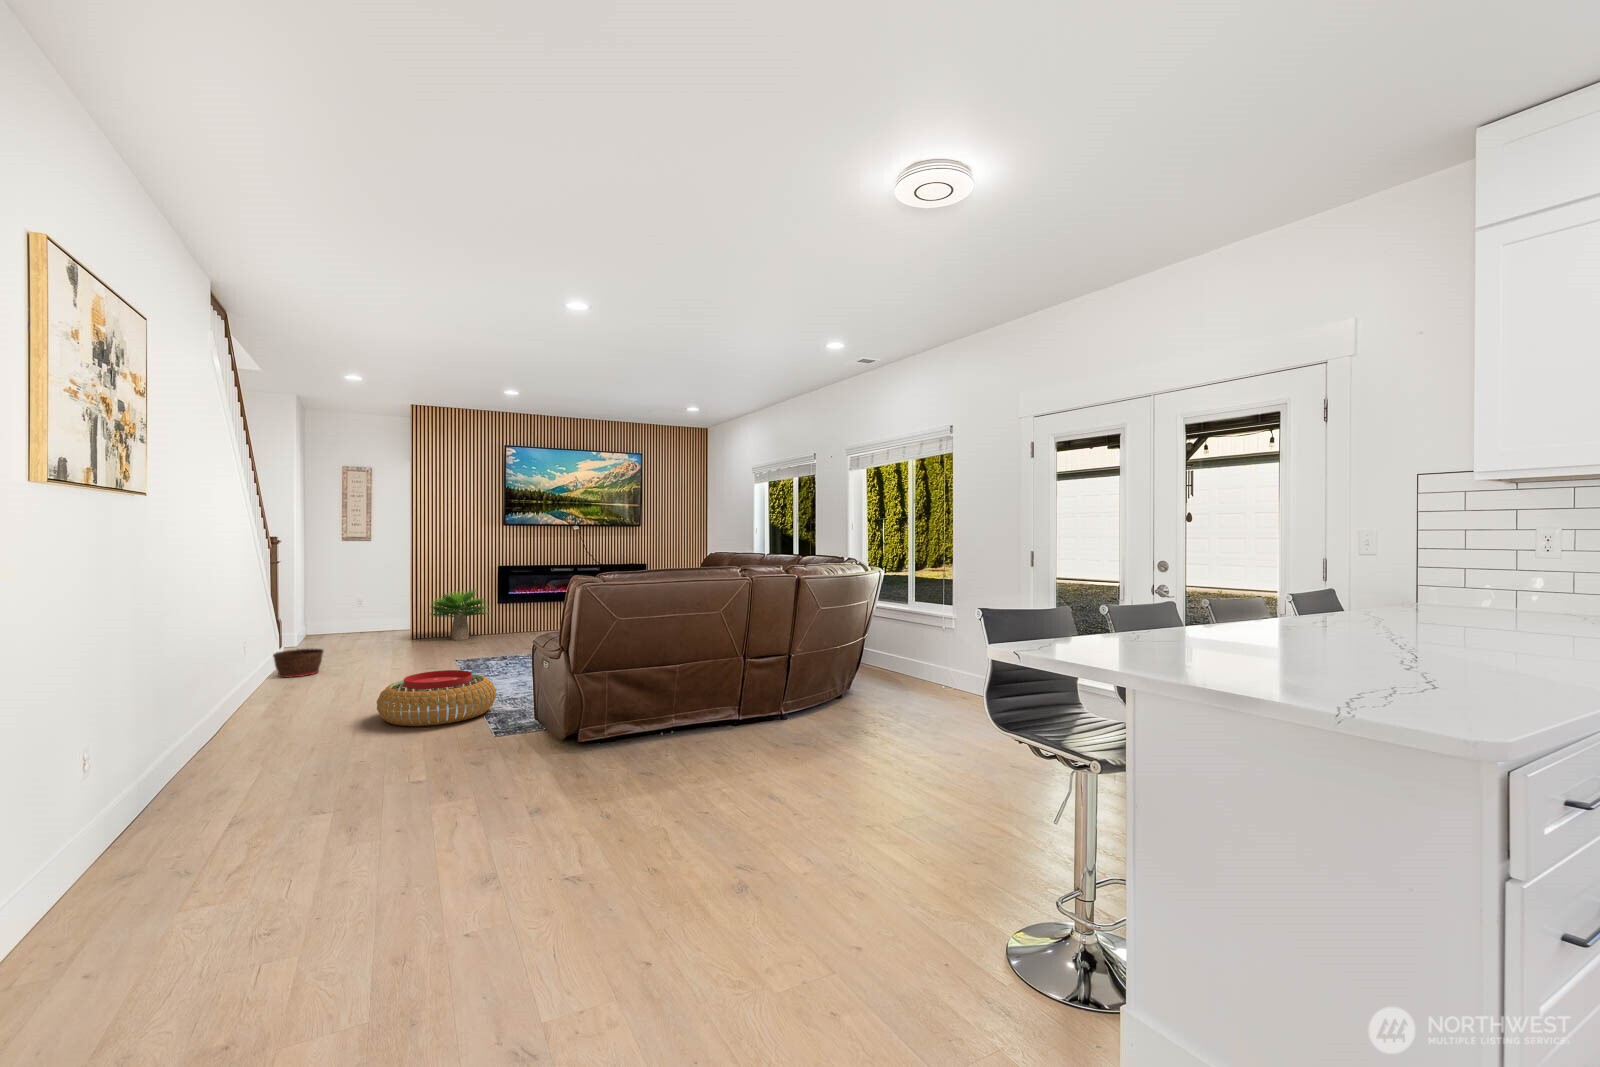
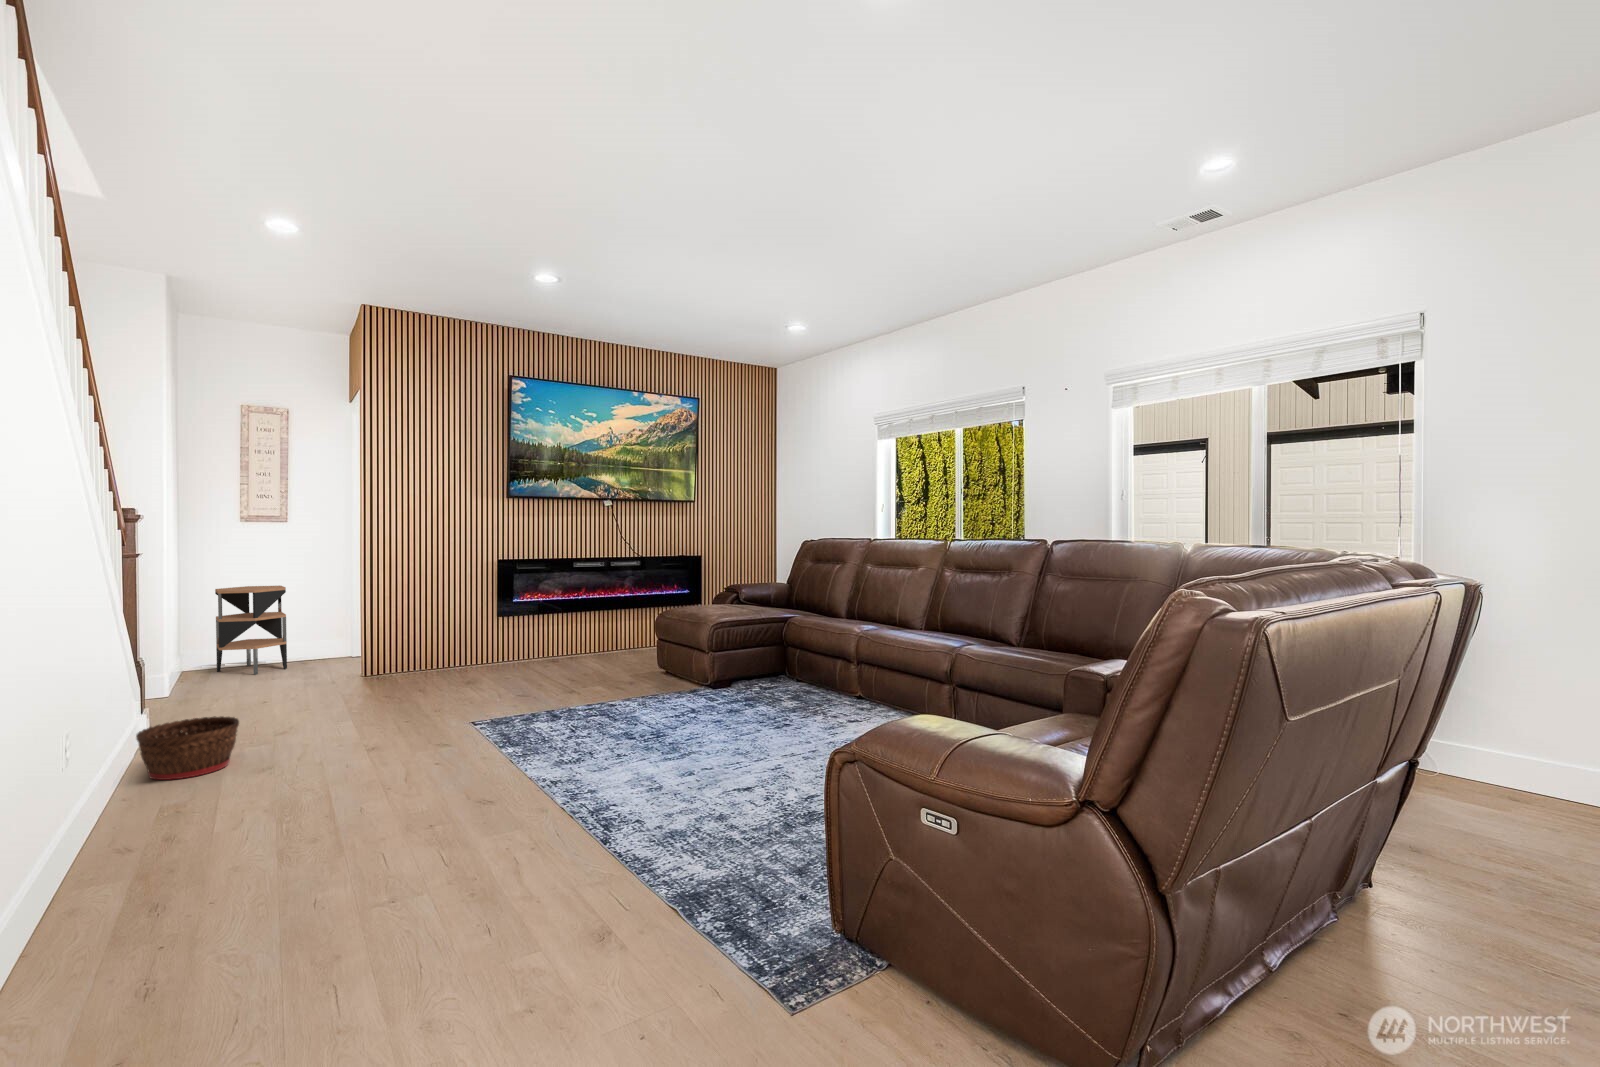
side table: none [326,581,367,636] -> present [215,586,287,675]
potted plant: present [429,590,489,640] -> none [393,593,502,678]
pouf: present [377,670,496,726] -> none [427,783,680,948]

